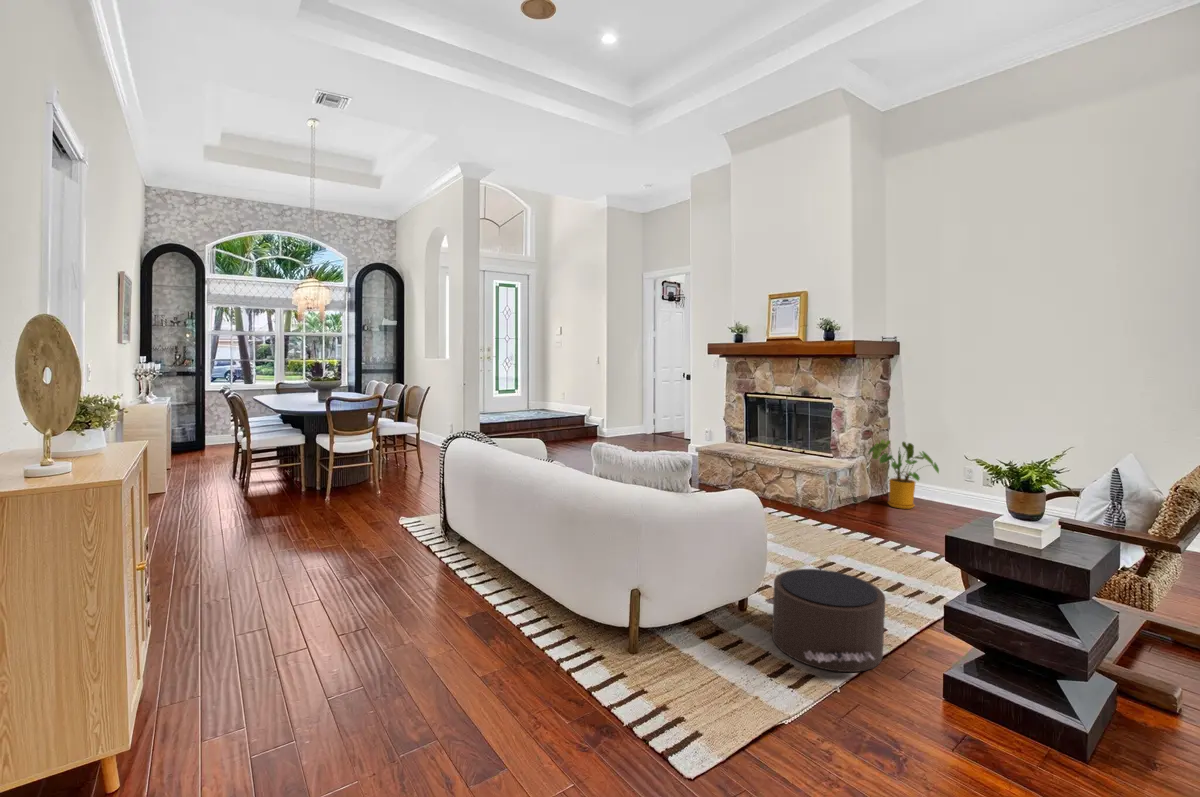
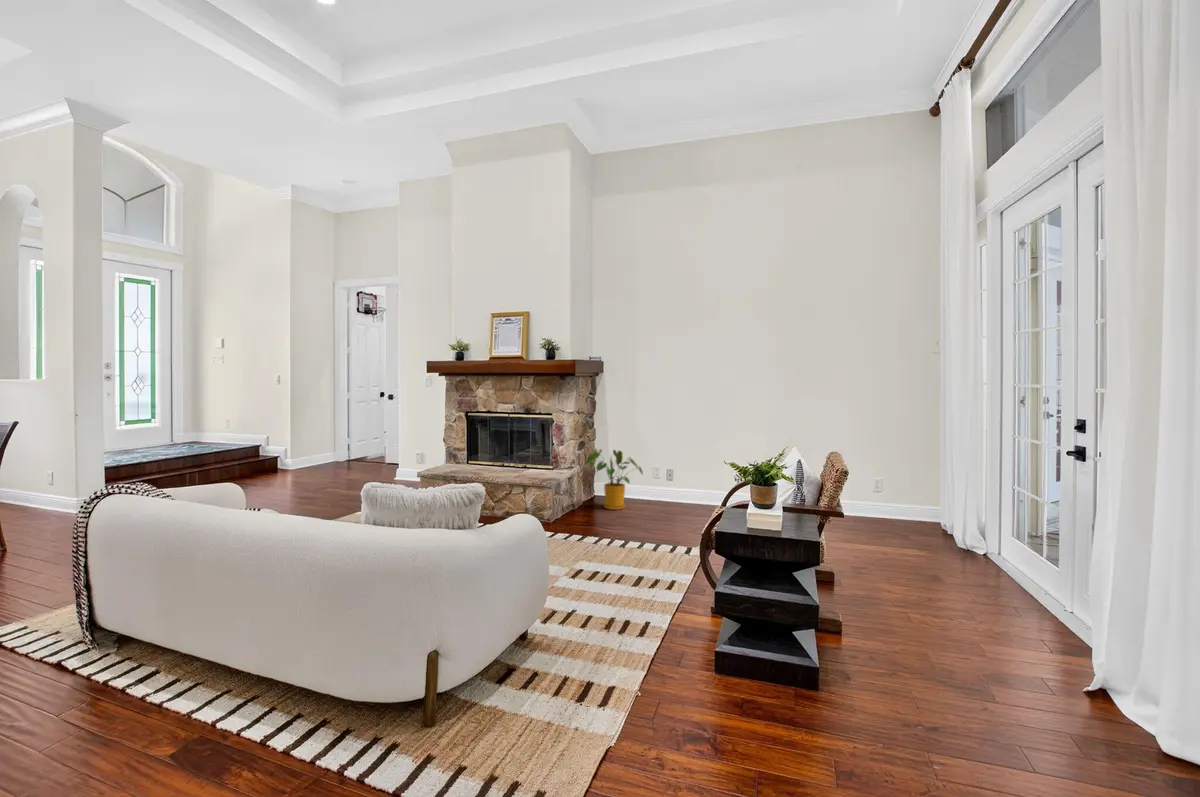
pouf: present [767,569,885,672] -> none [548,582,662,679]

